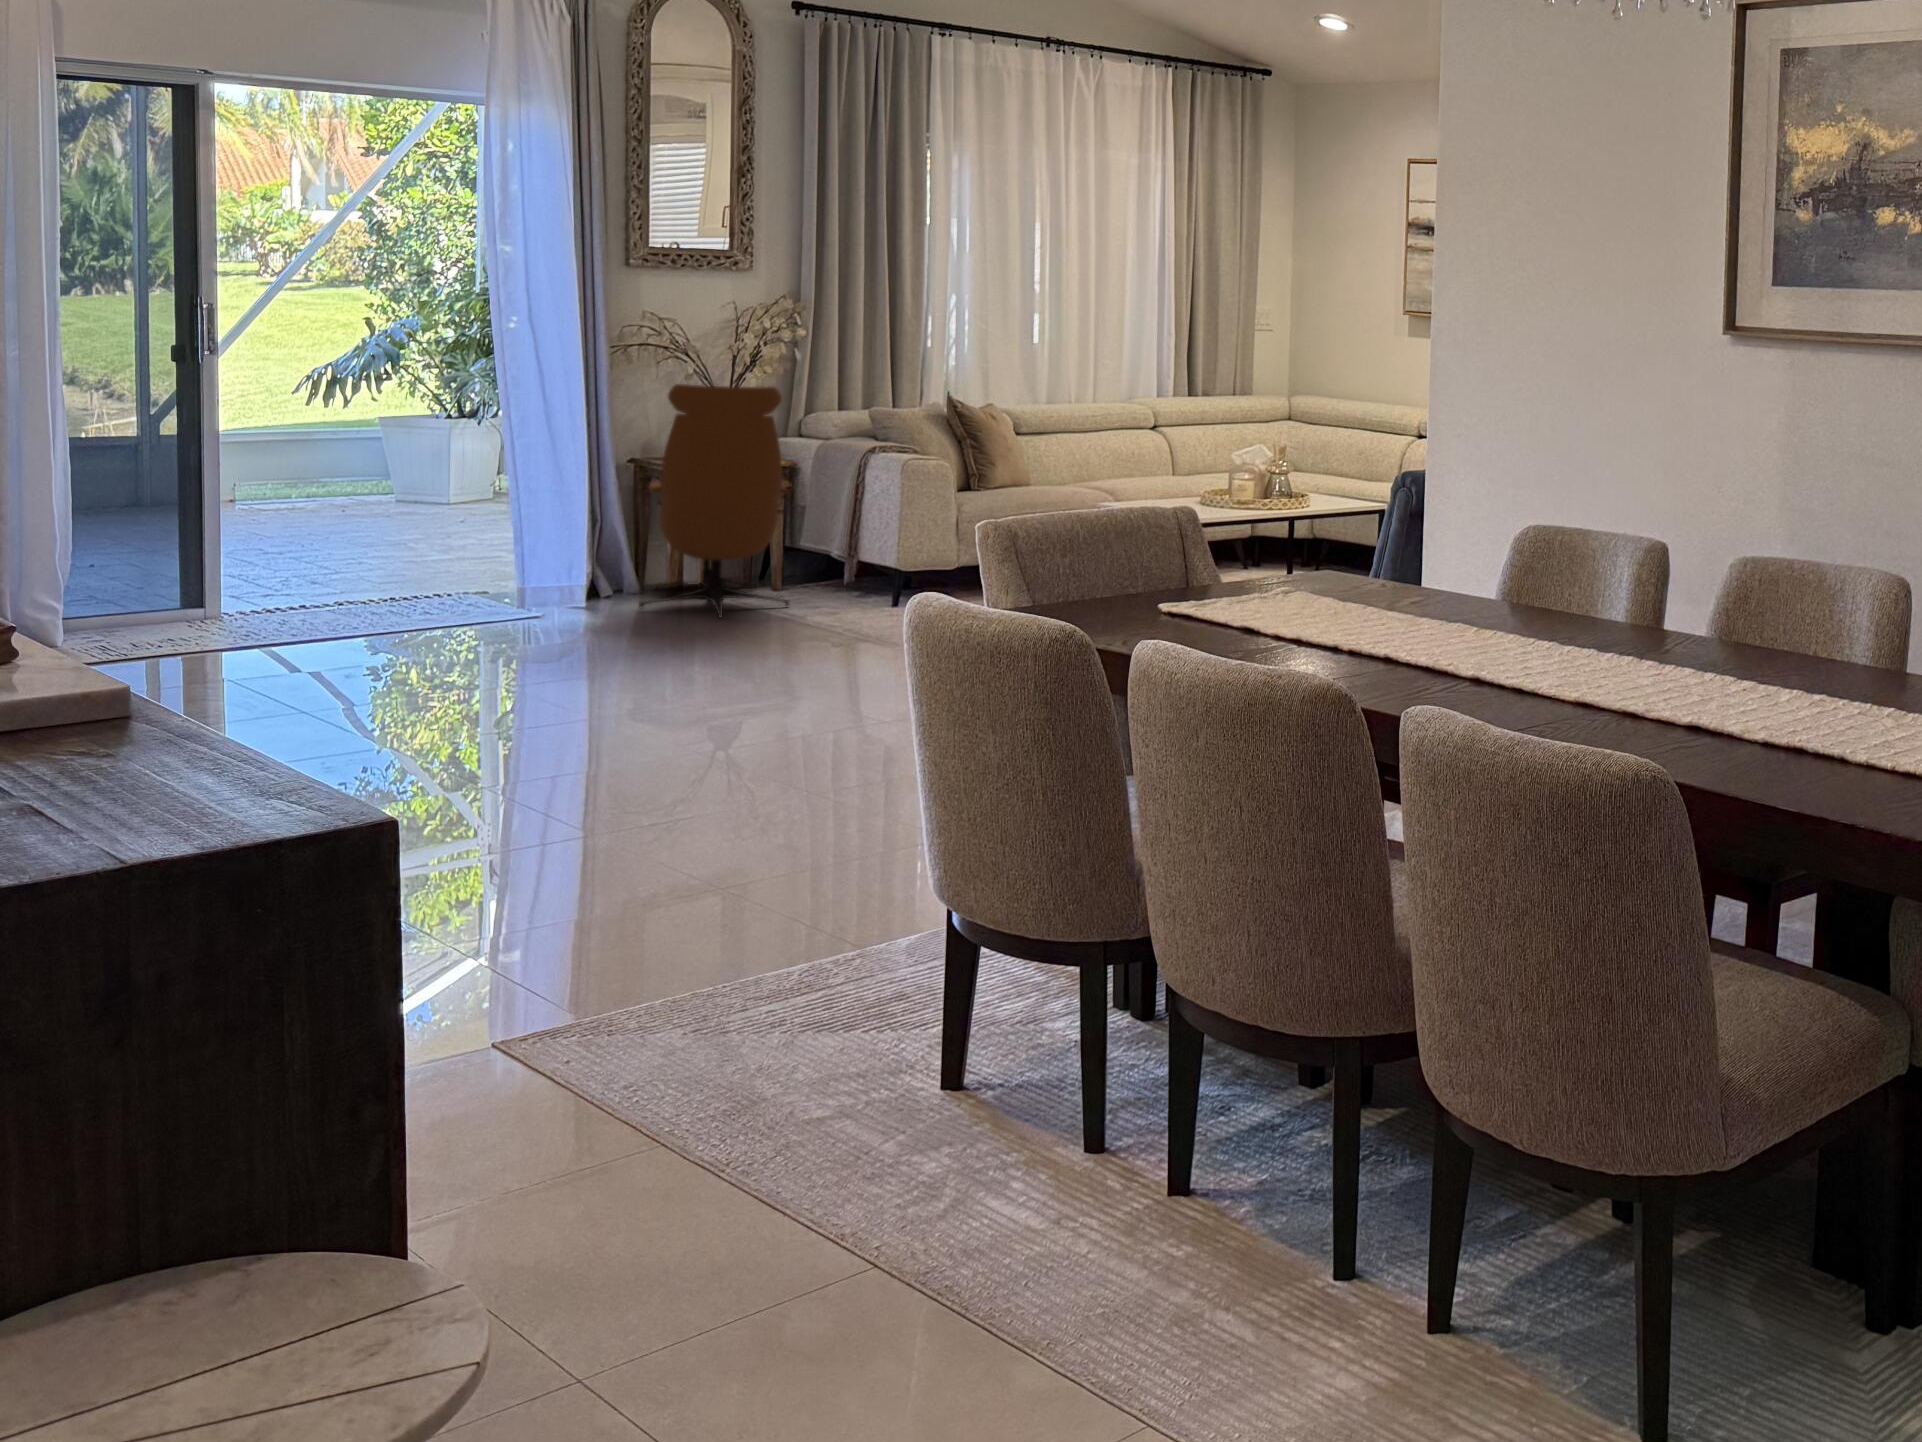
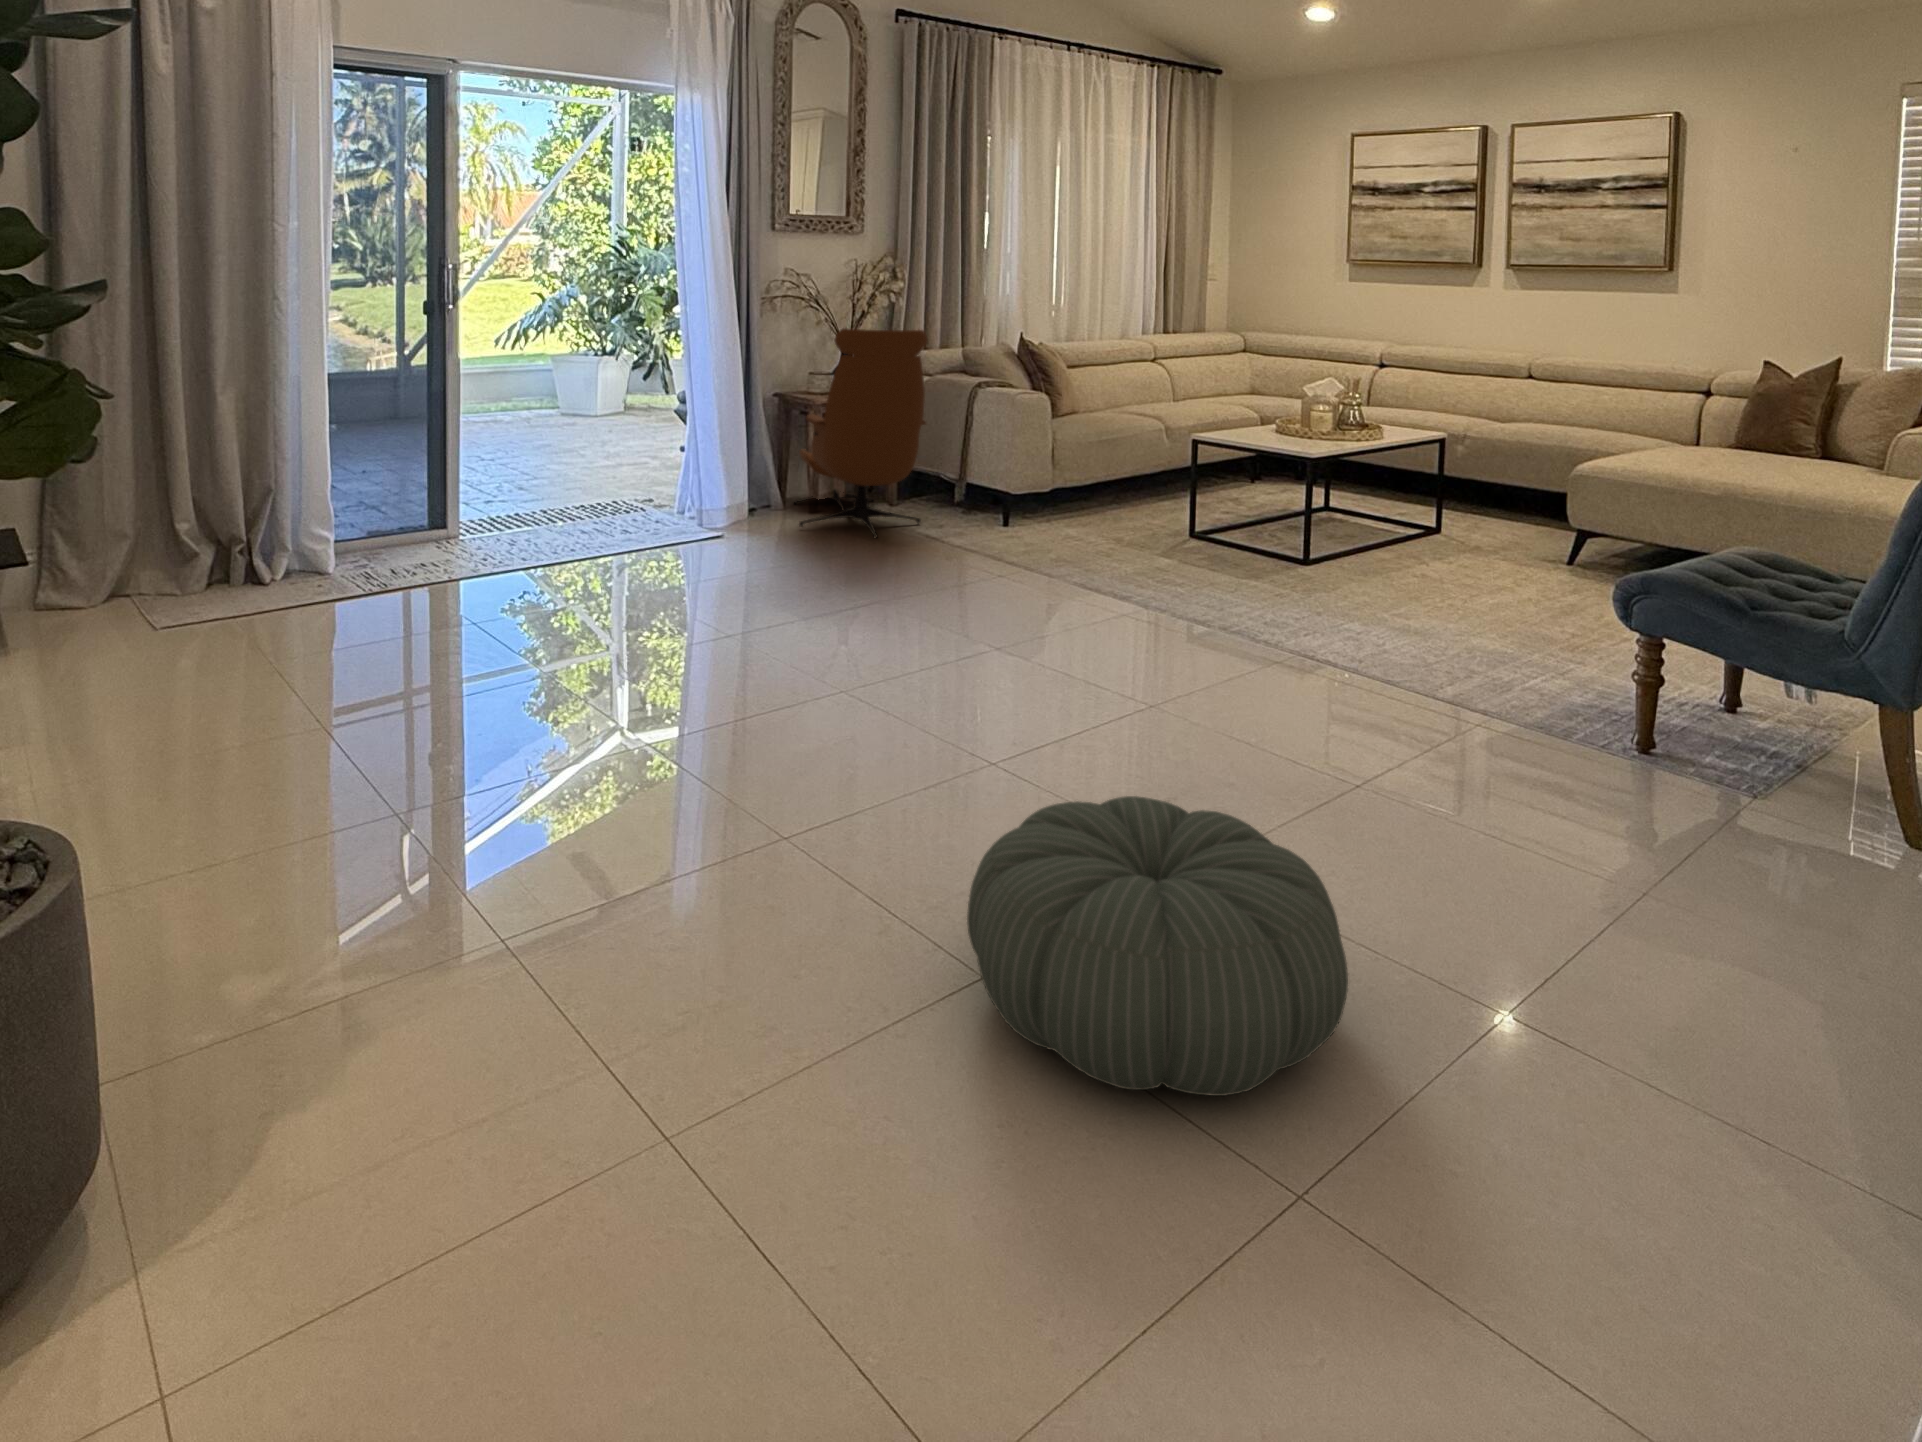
pouf: none [525,728,797,873] -> present [967,796,1348,1096]

